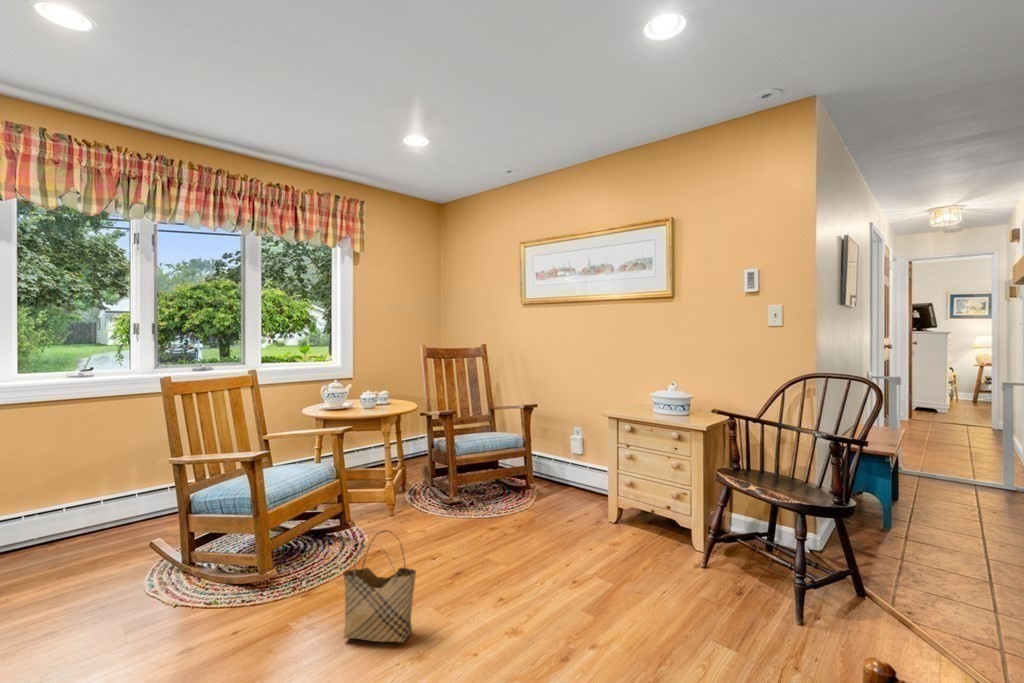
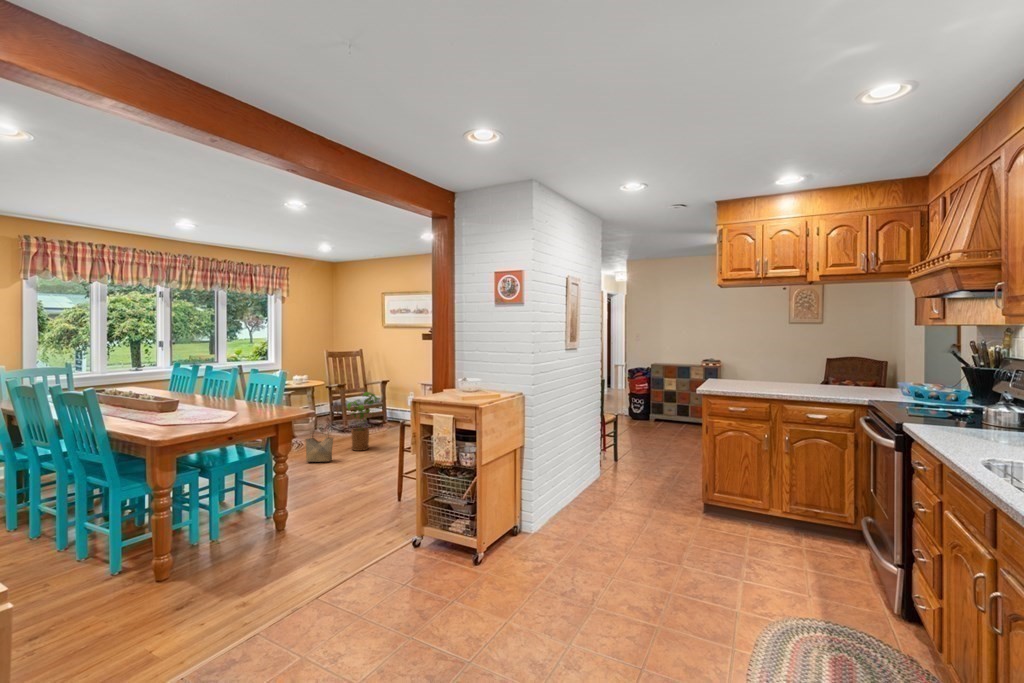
house plant: none [454,440,534,587] -> present [347,392,380,451]

